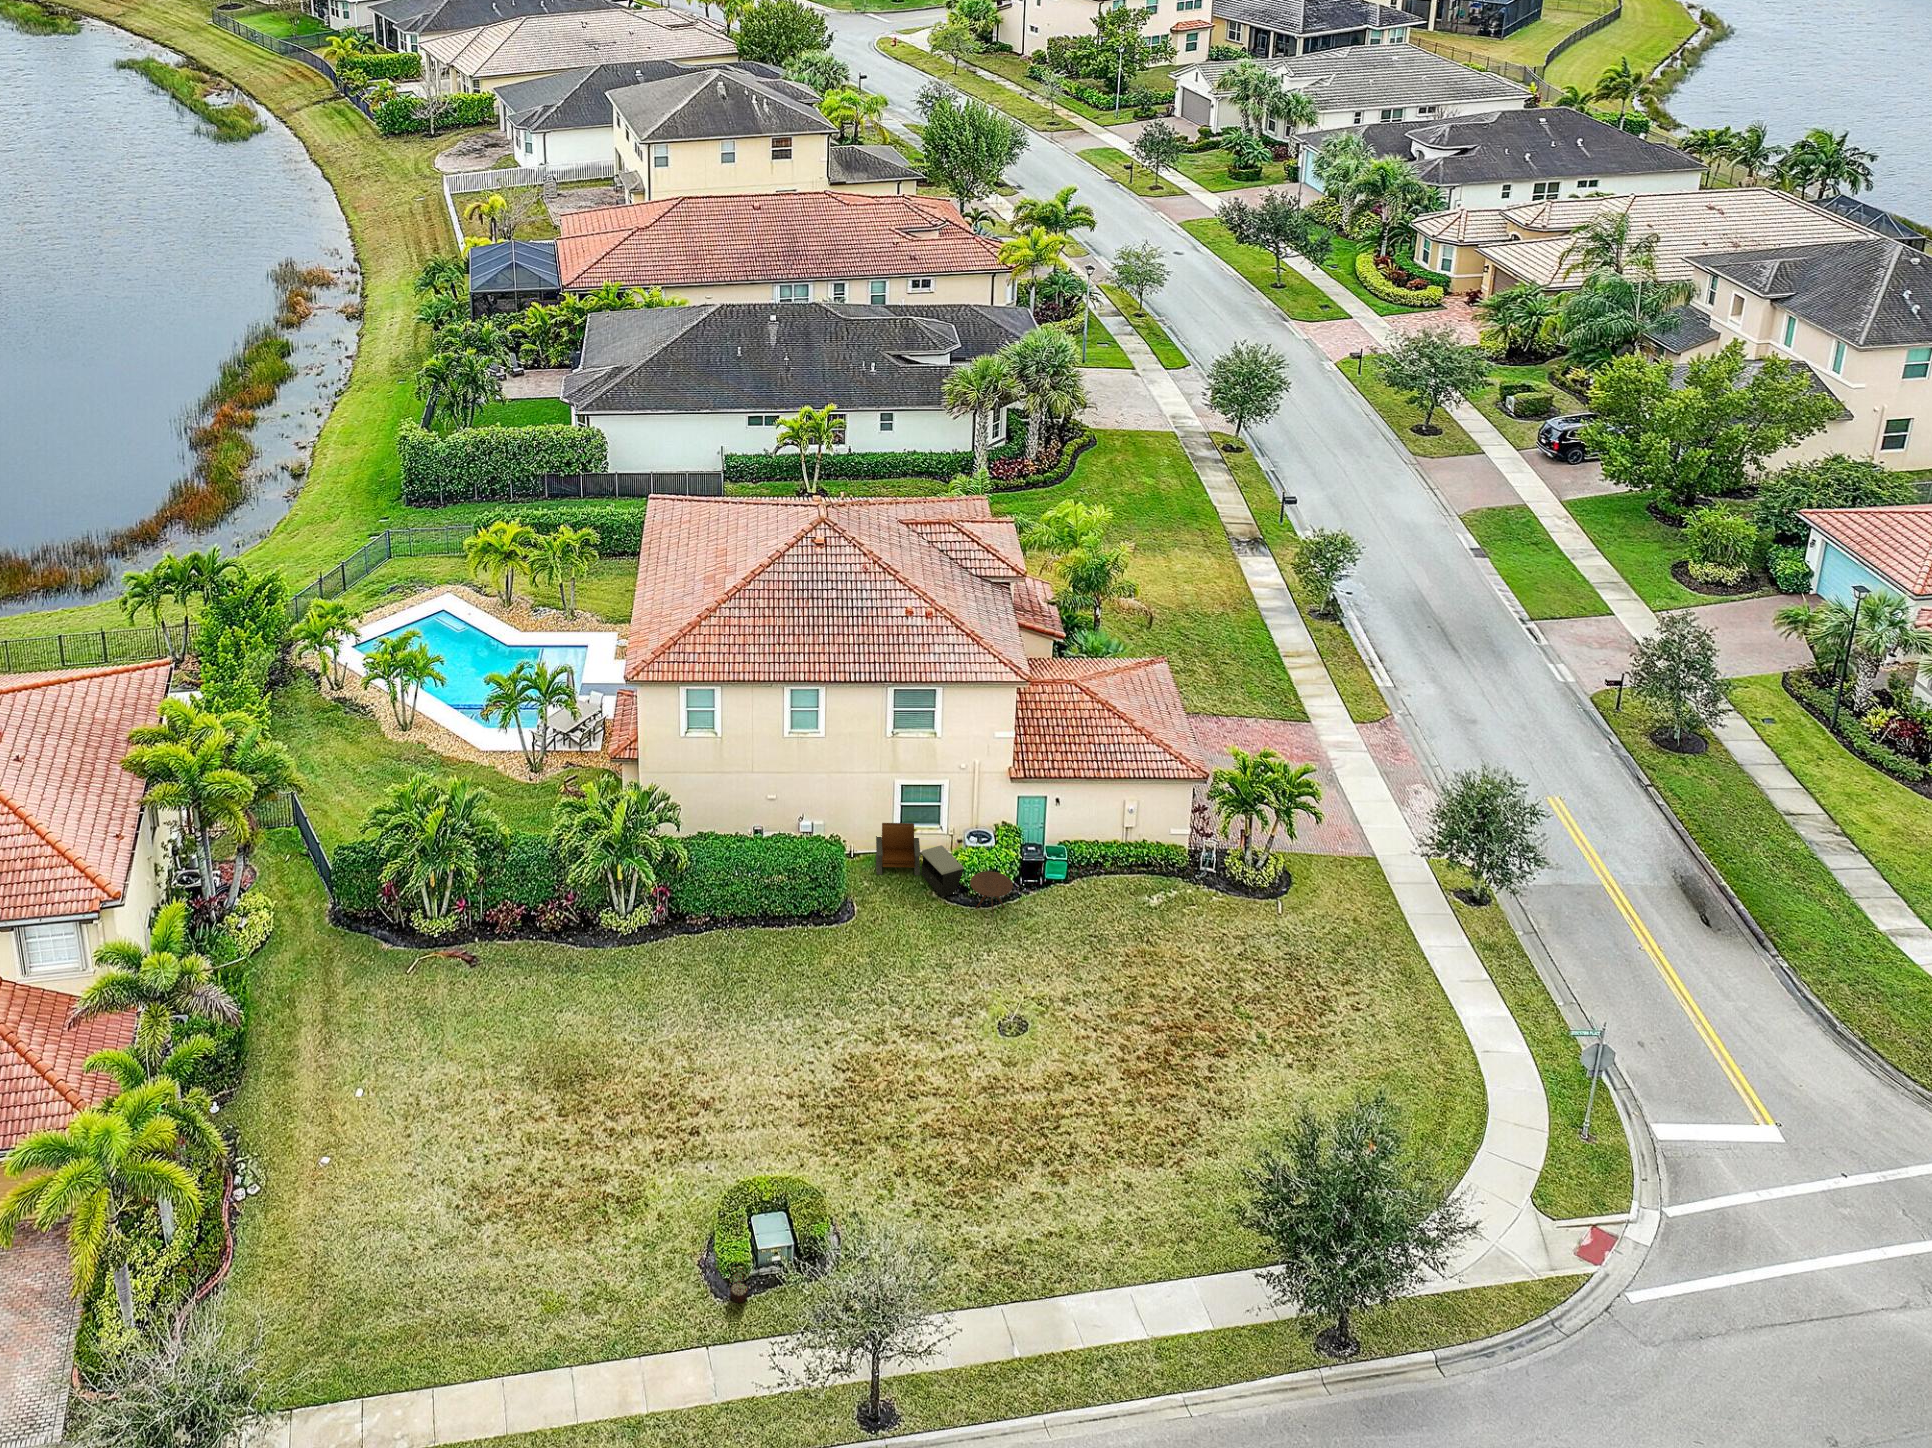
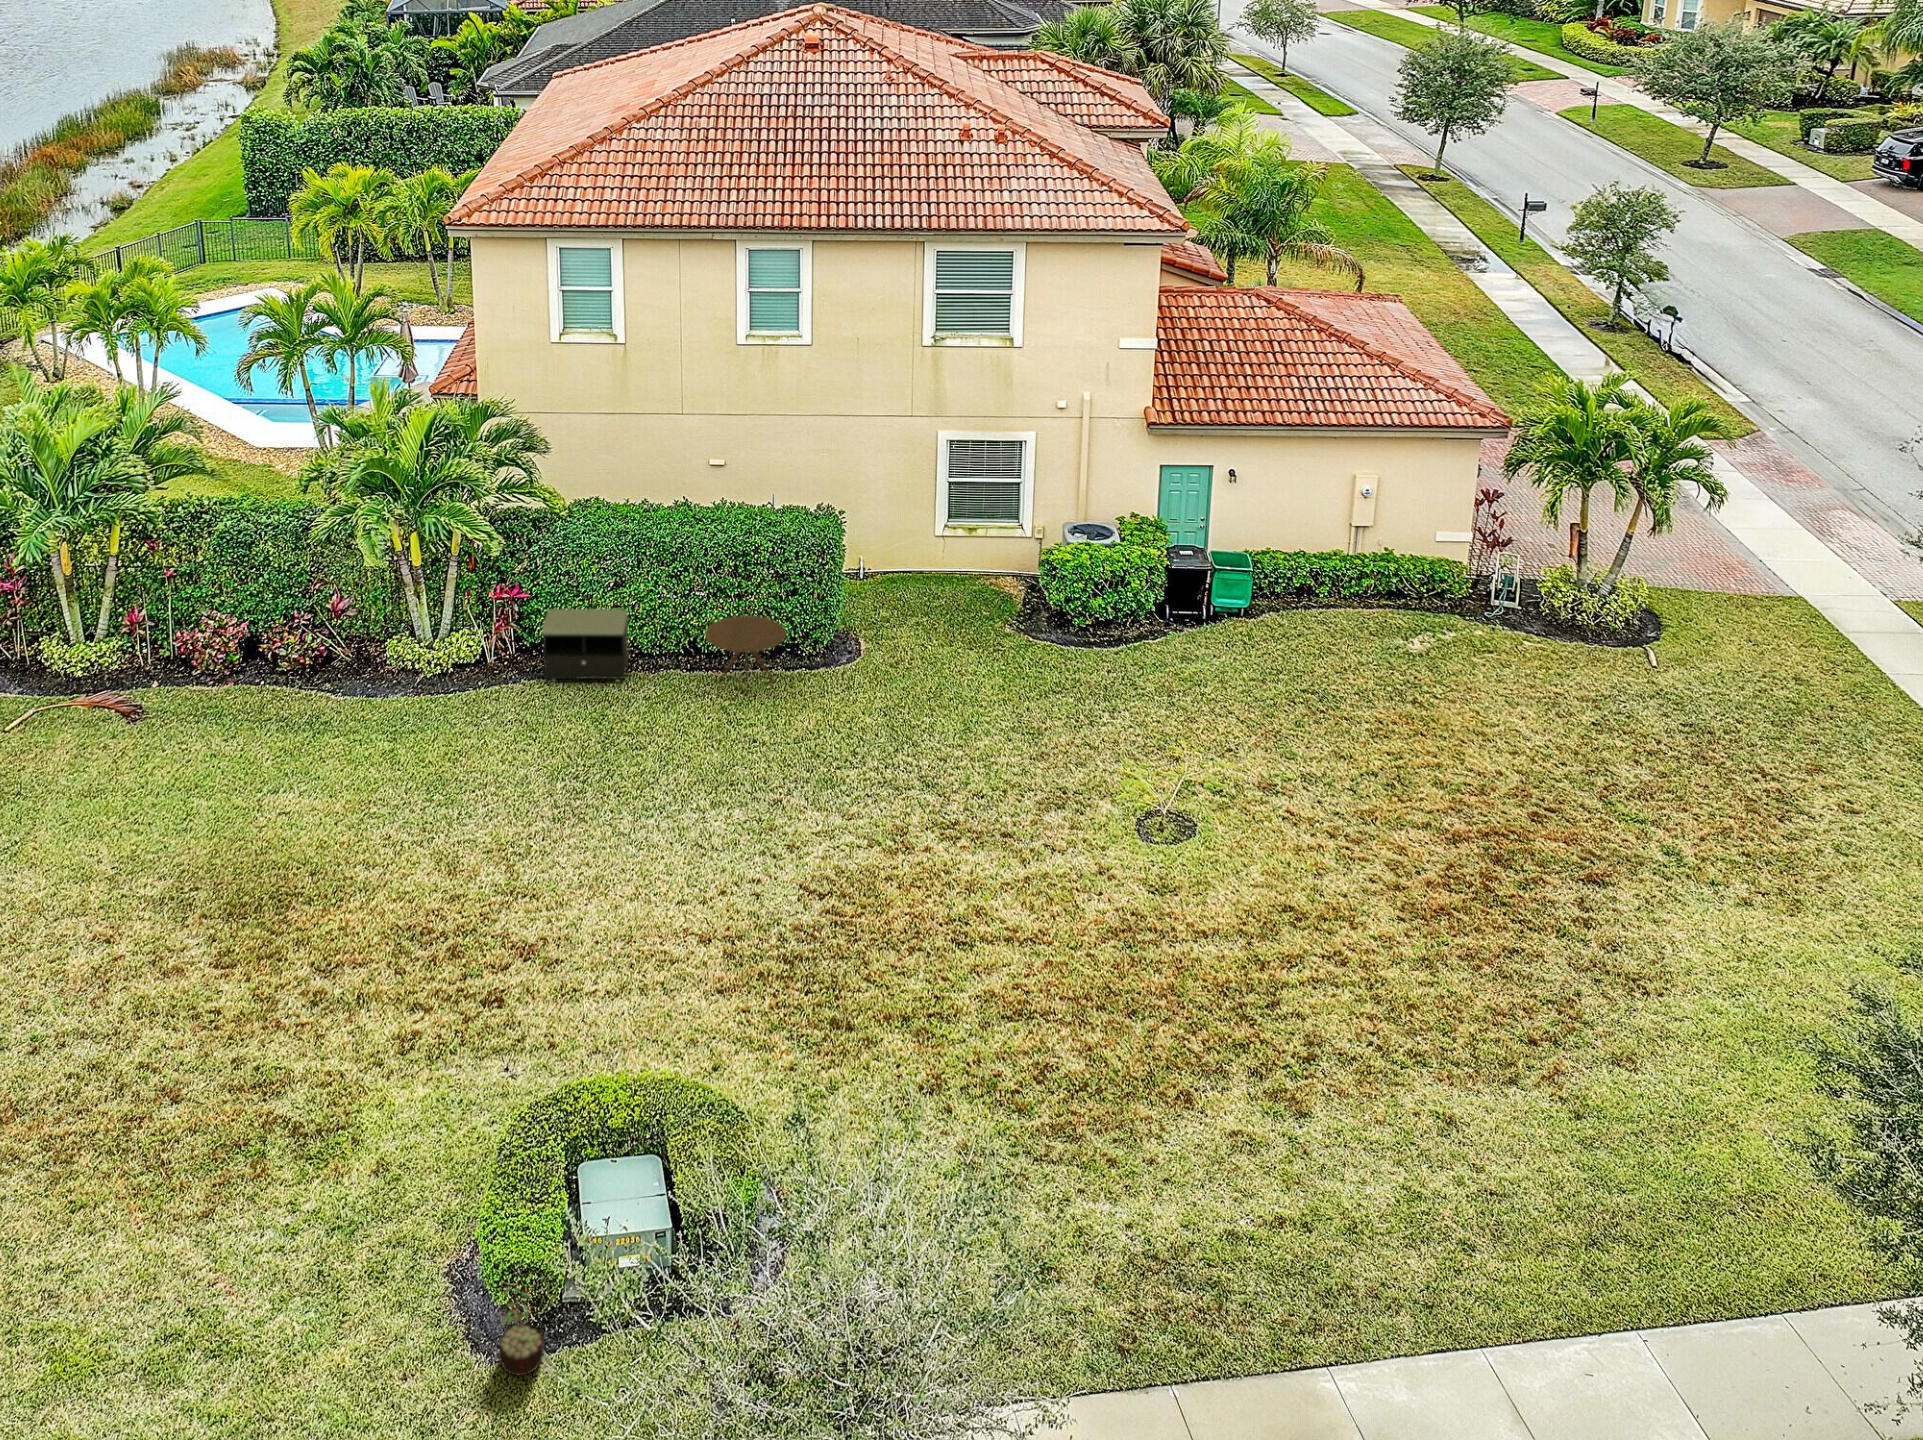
lounge chair: present [876,823,921,875] -> none [906,514,985,602]
storage bench: present [921,845,964,897] -> present [542,609,629,682]
round table: present [970,871,1013,917] -> present [705,615,786,682]

